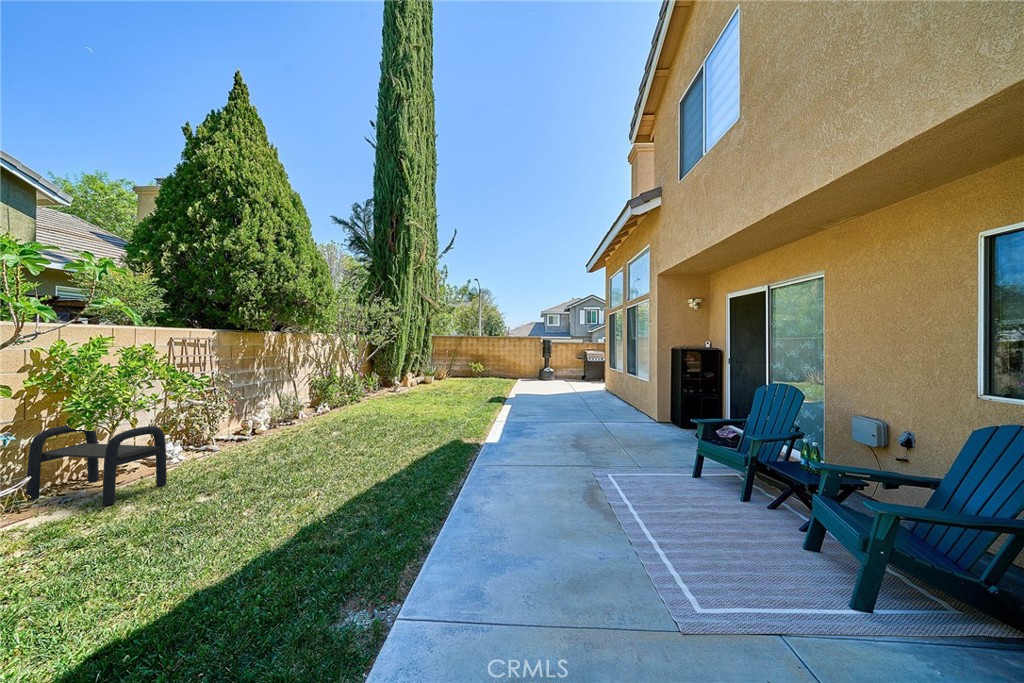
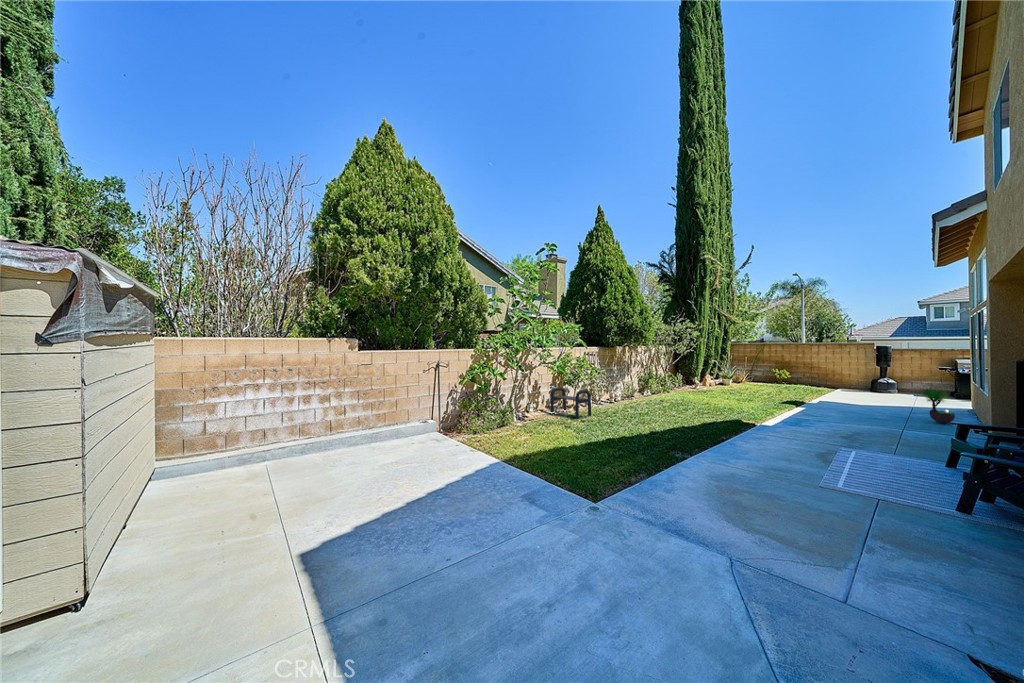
potted tree: none [619,379,644,418] -> present [922,388,955,423]

